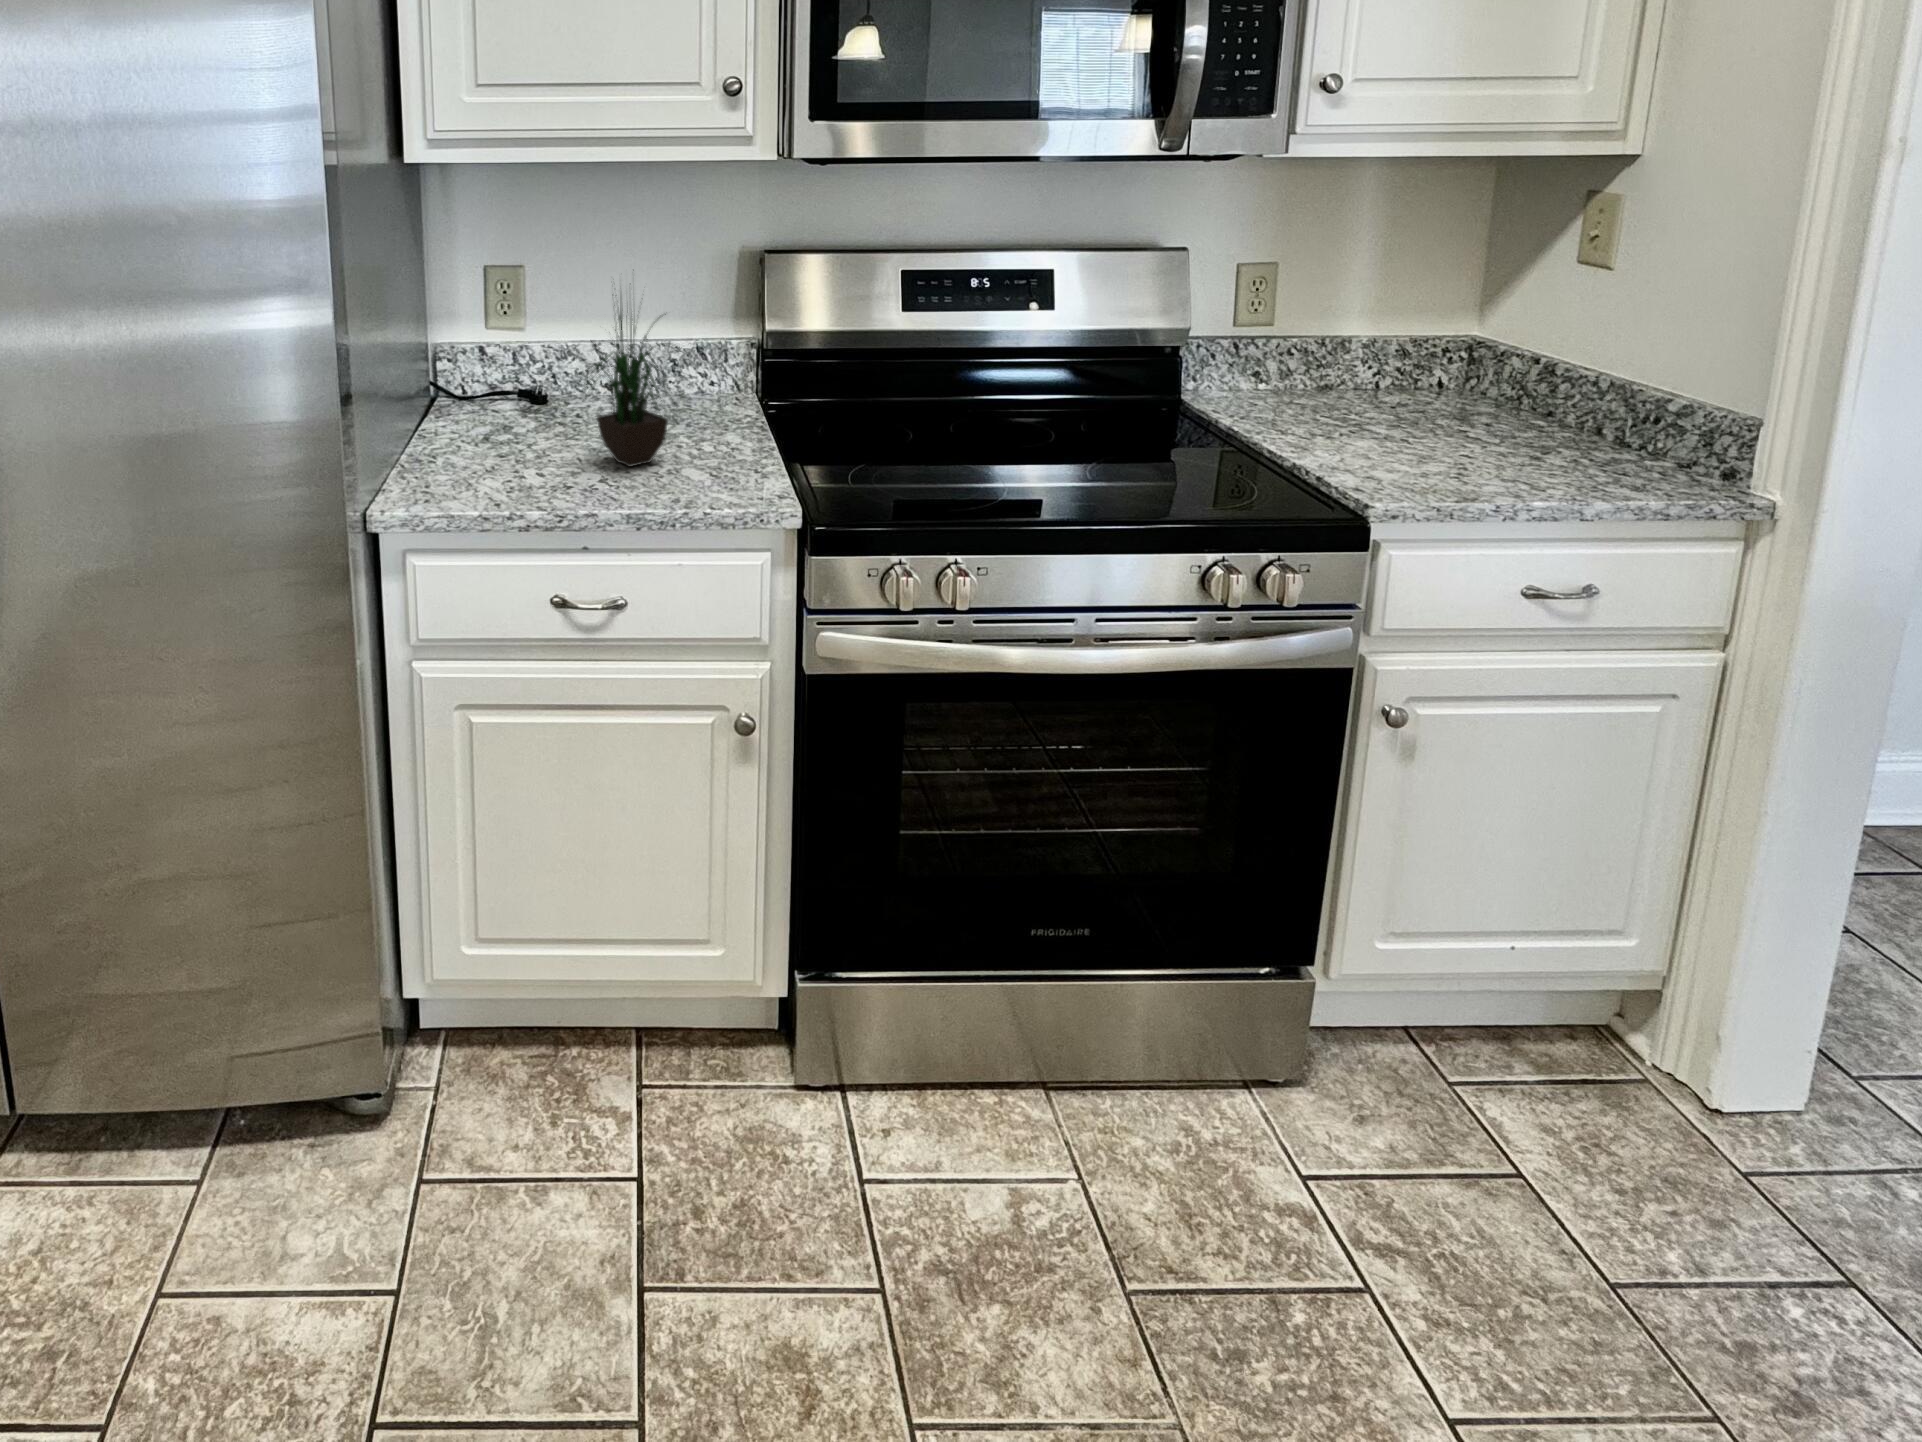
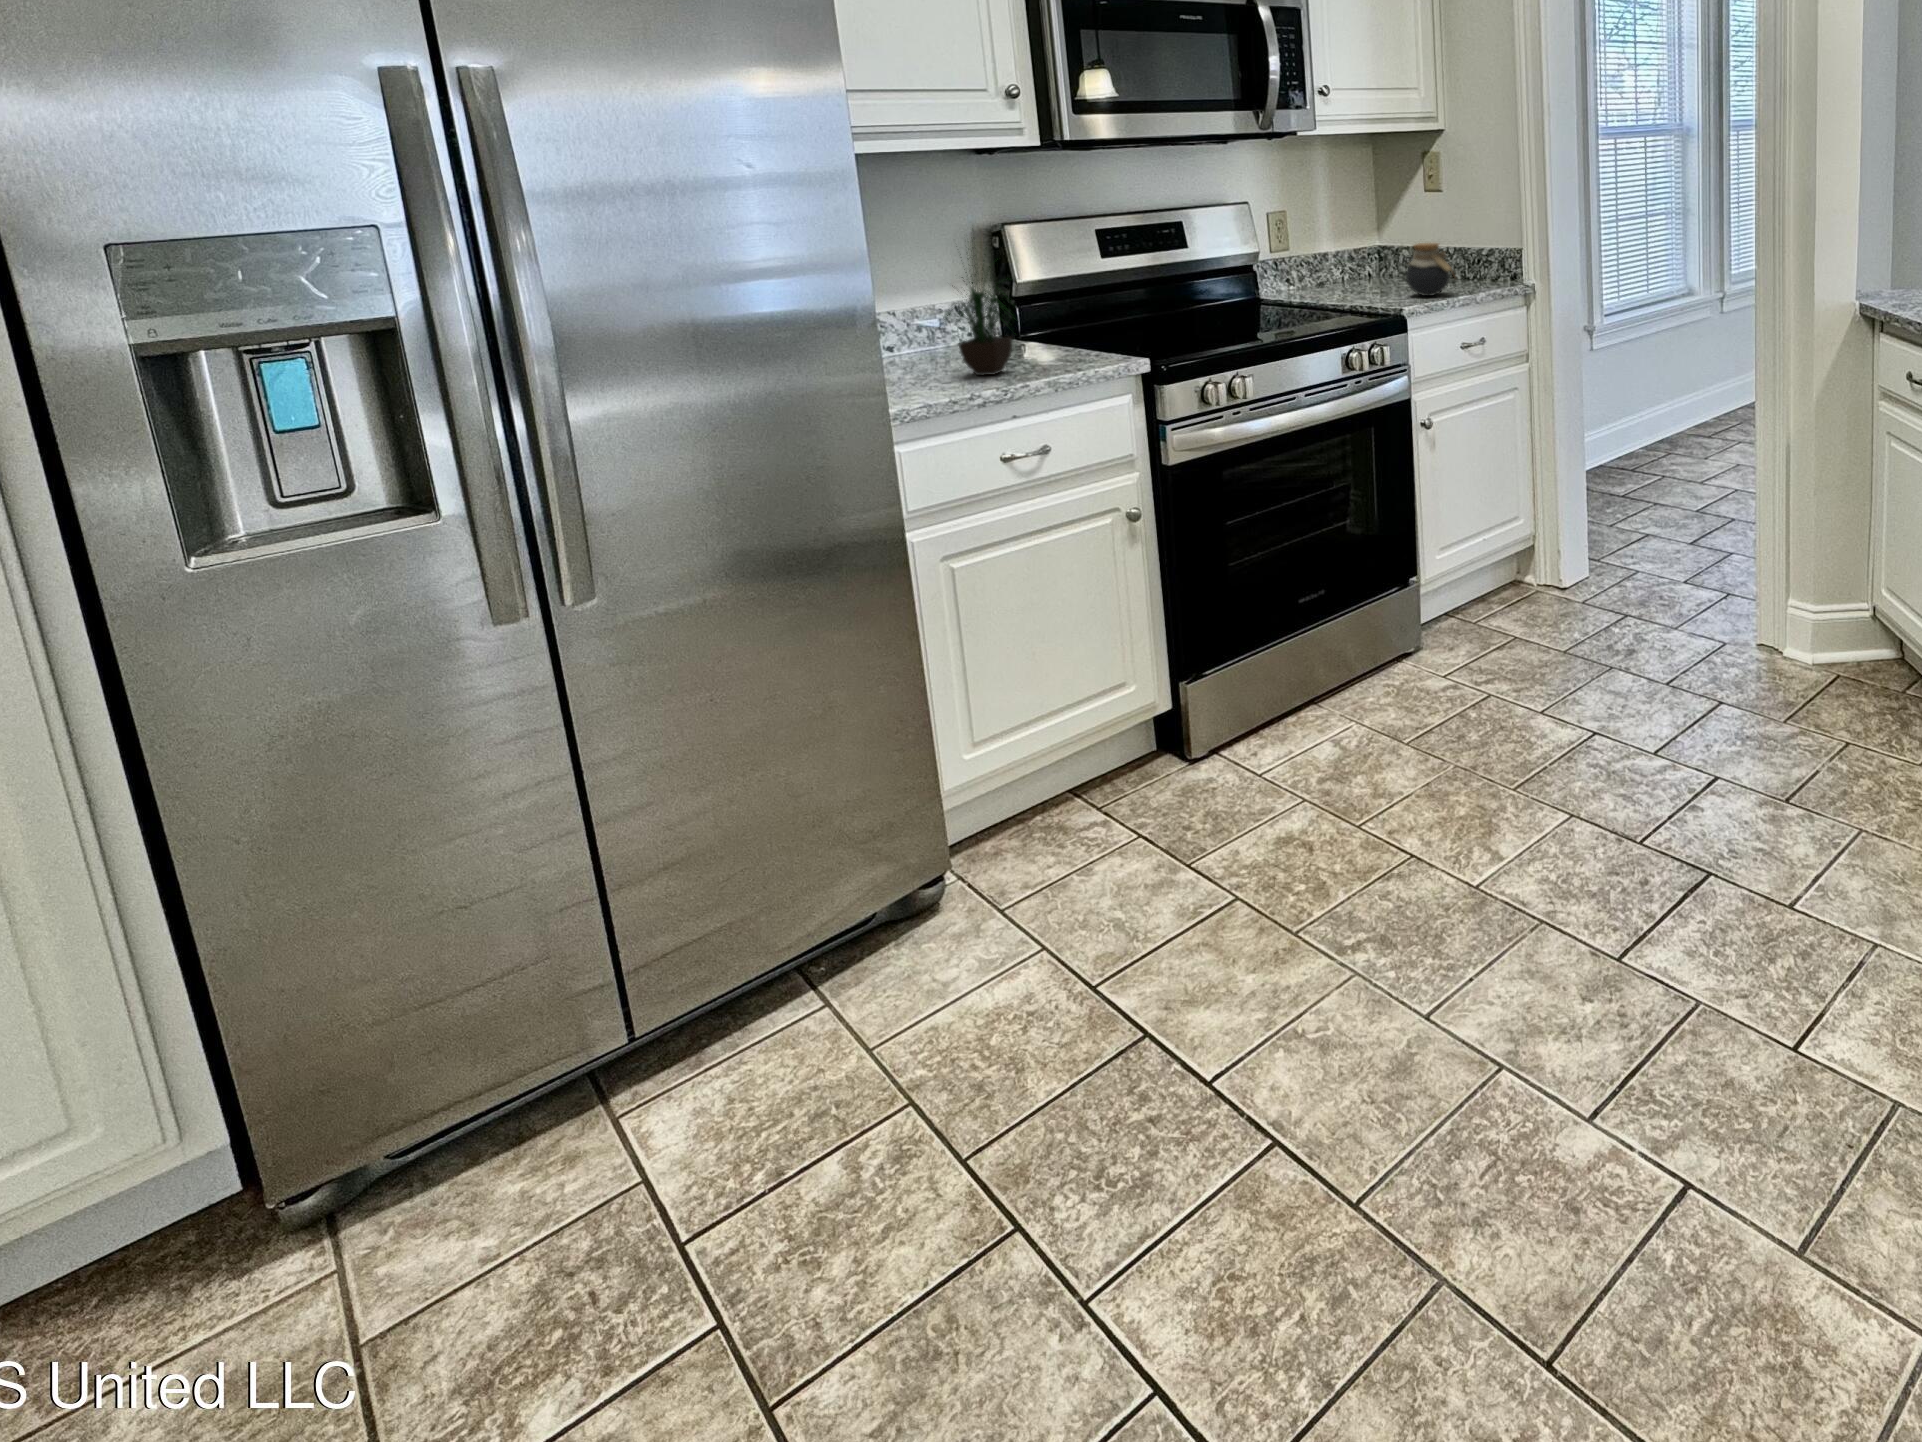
jar: none [1457,364,1567,465] -> present [1406,243,1456,296]

